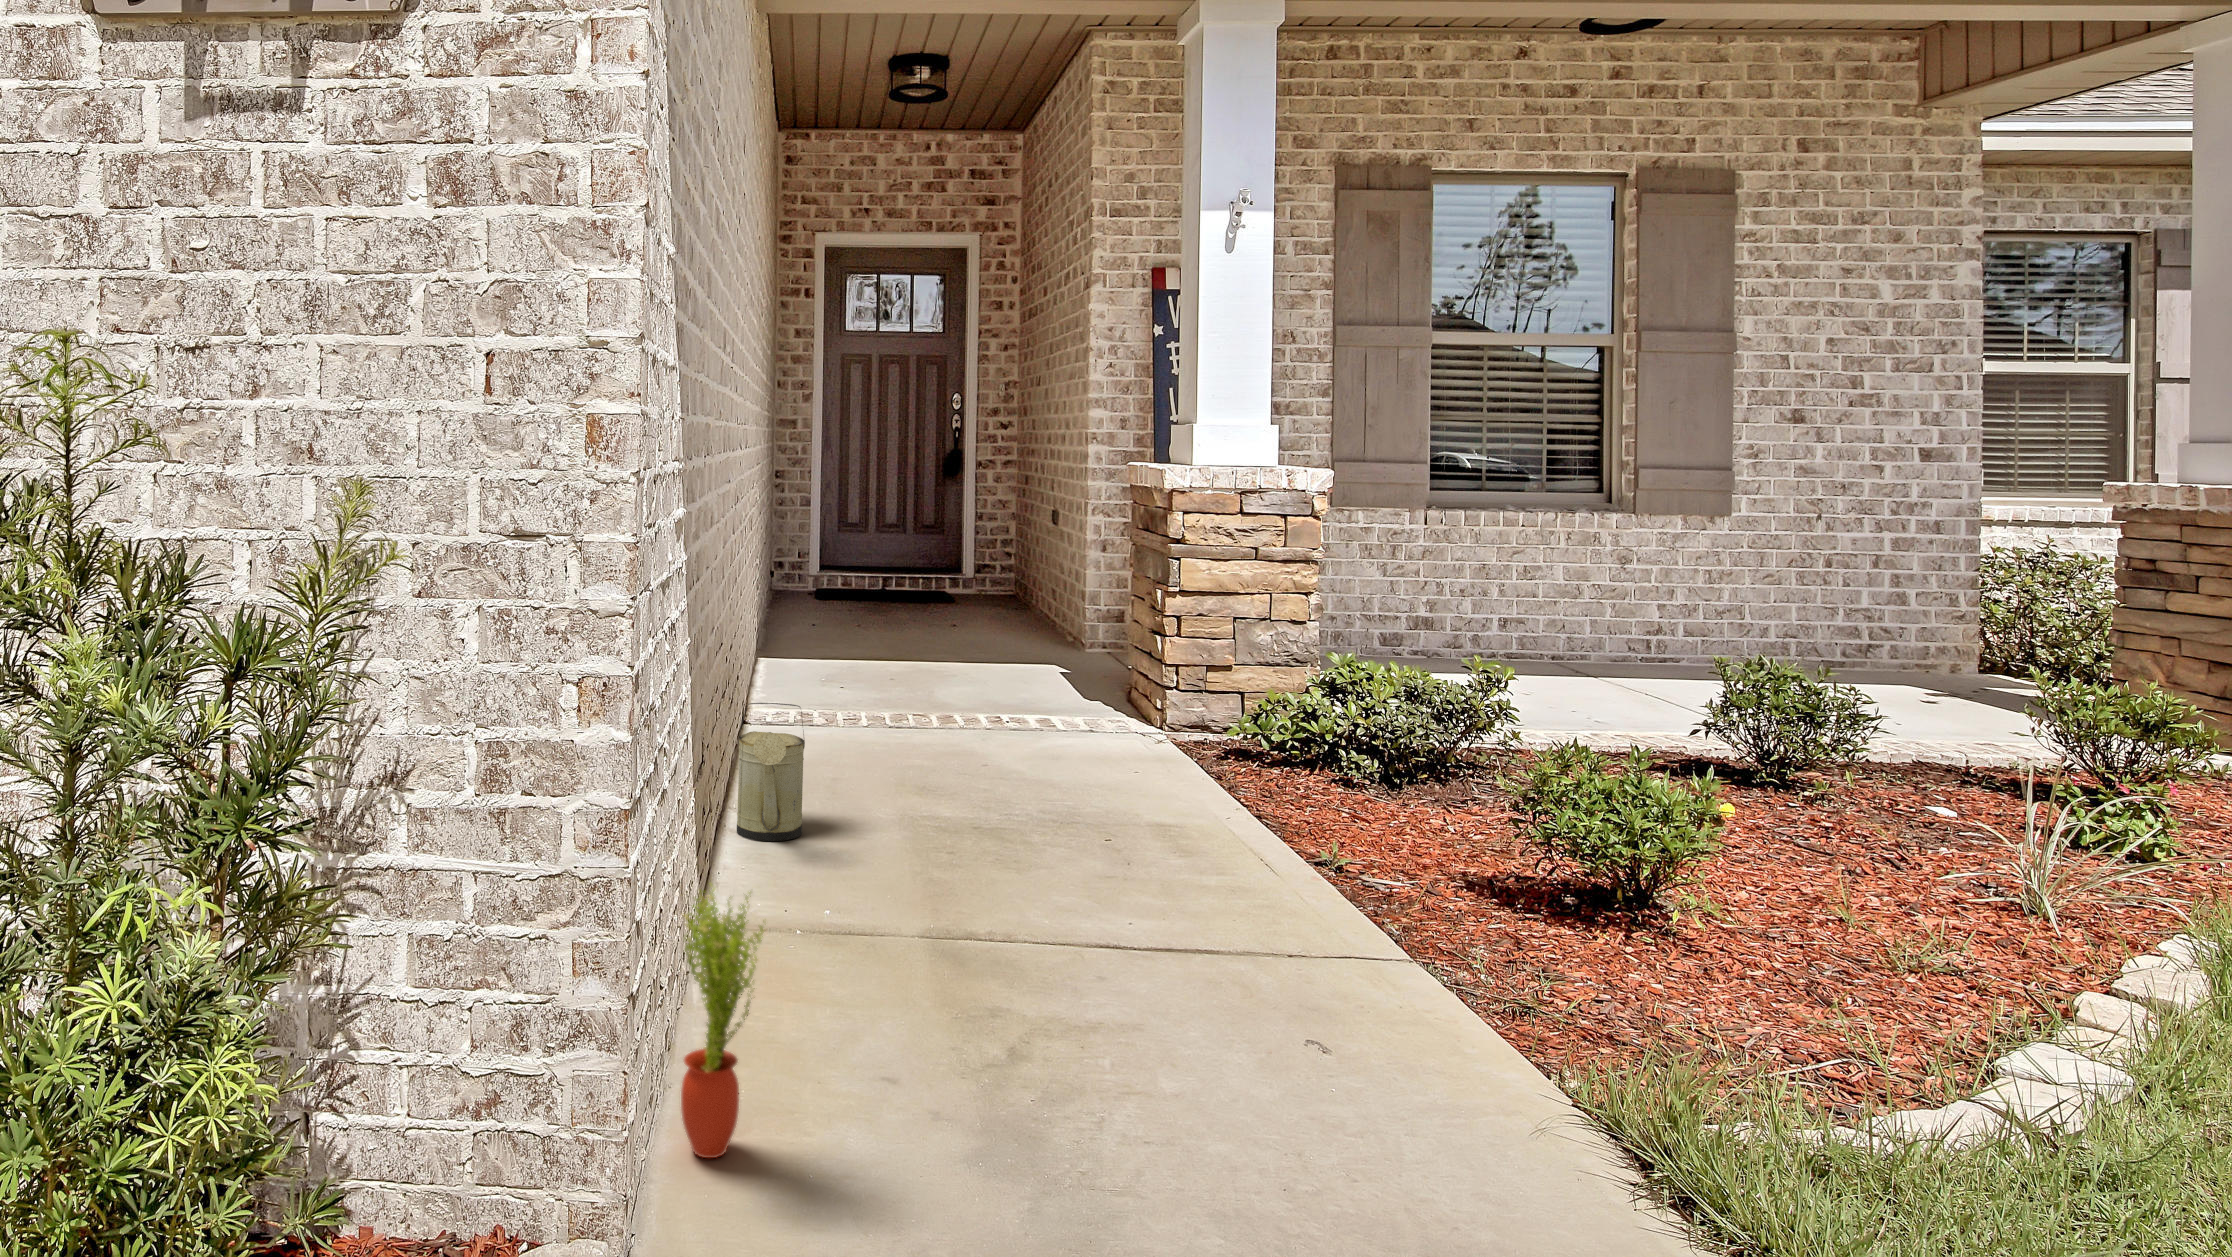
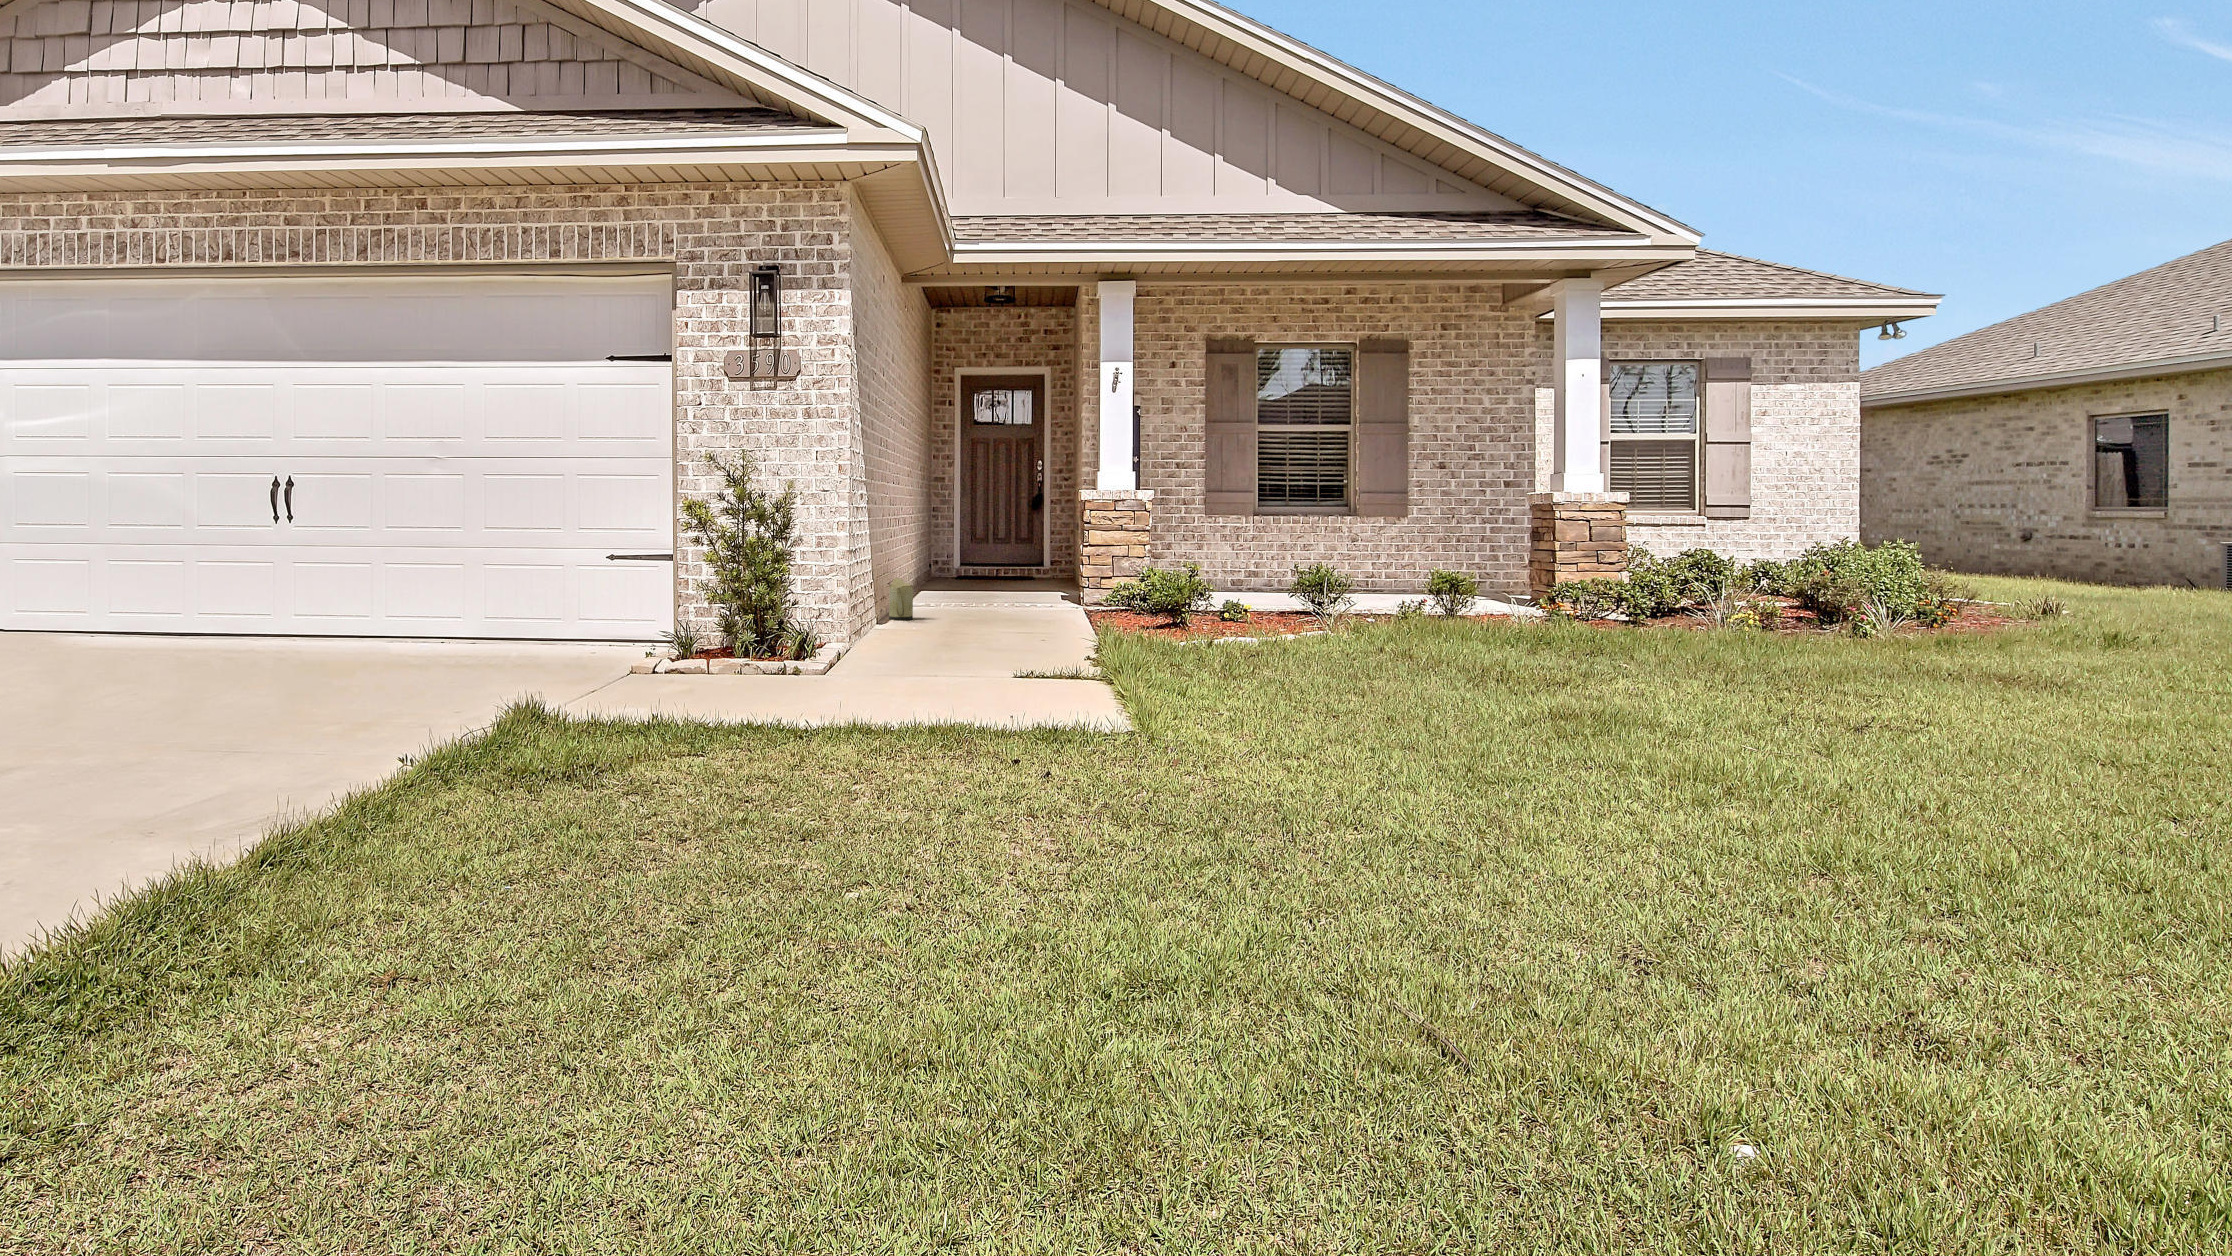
potted plant: present [681,891,764,1158] -> none [860,578,881,644]

